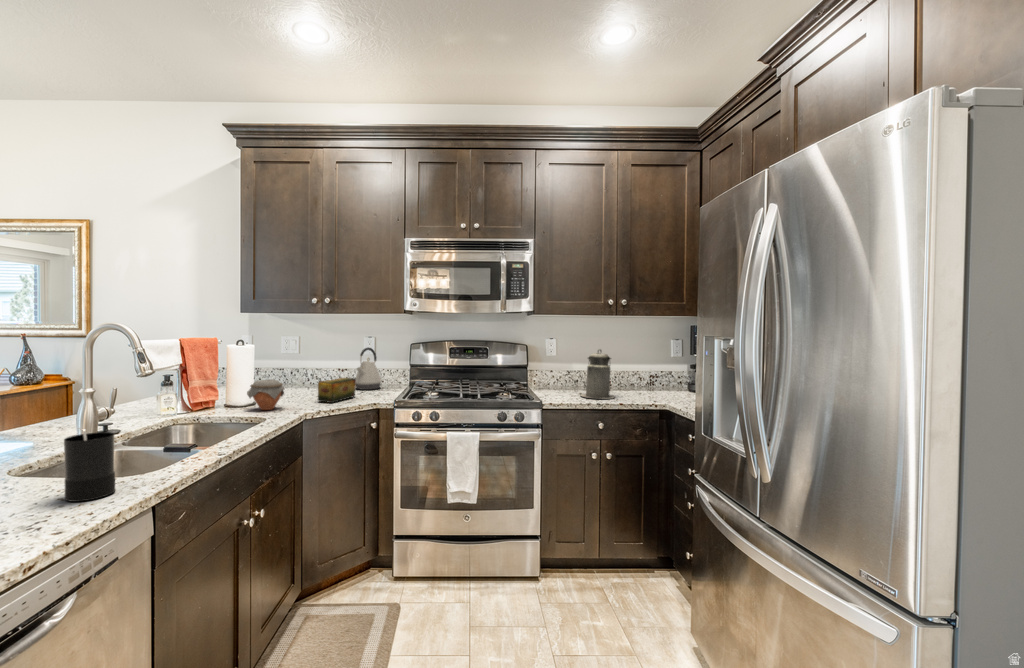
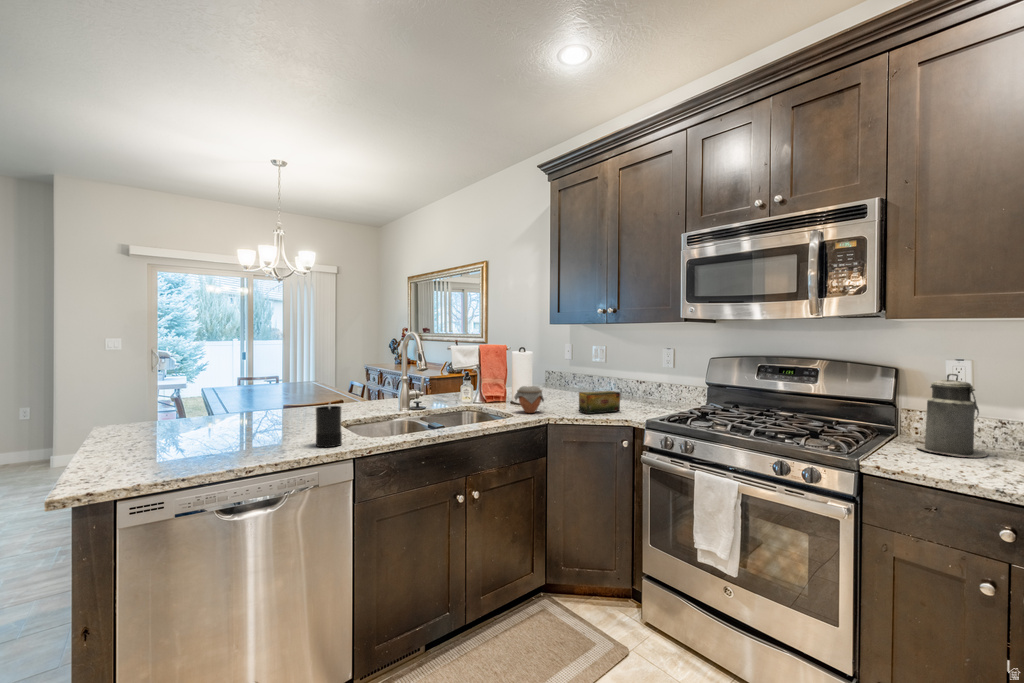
kettle: present [356,348,381,390] -> none [638,362,668,407]

